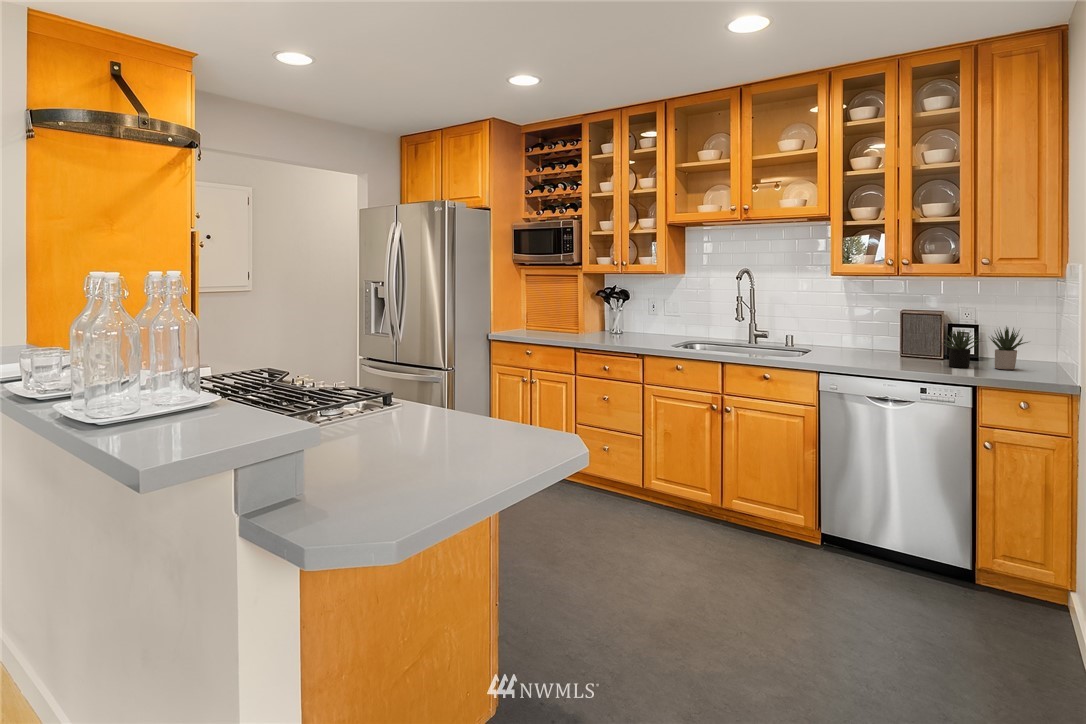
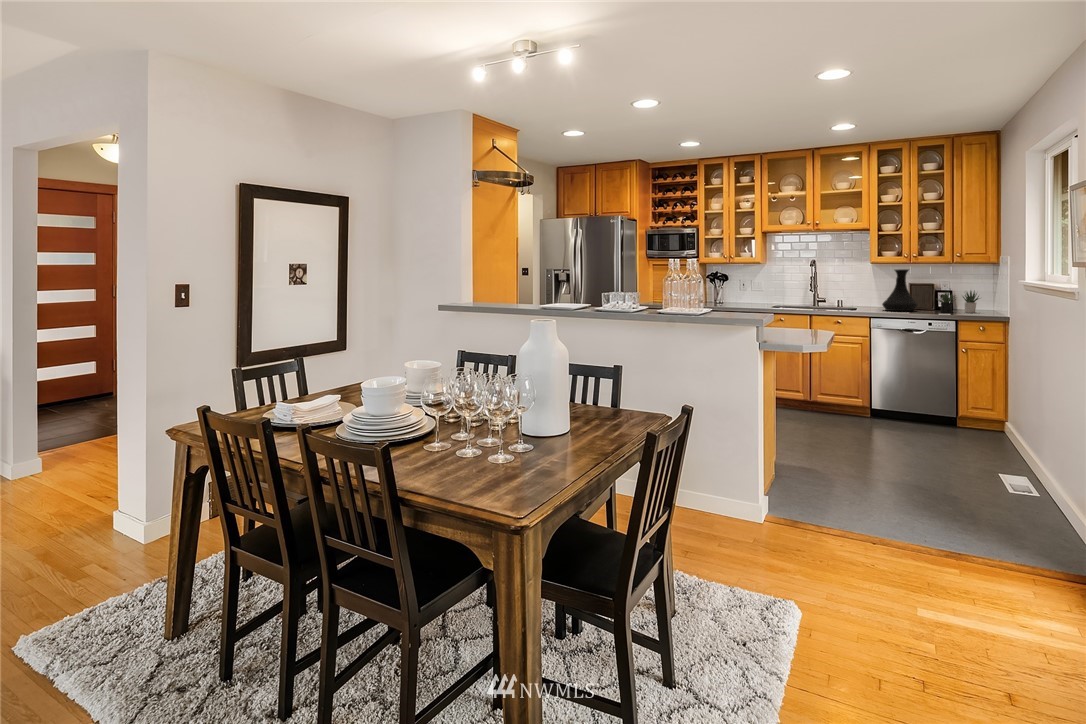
vase: none [846,287,909,362] -> present [882,269,918,311]

